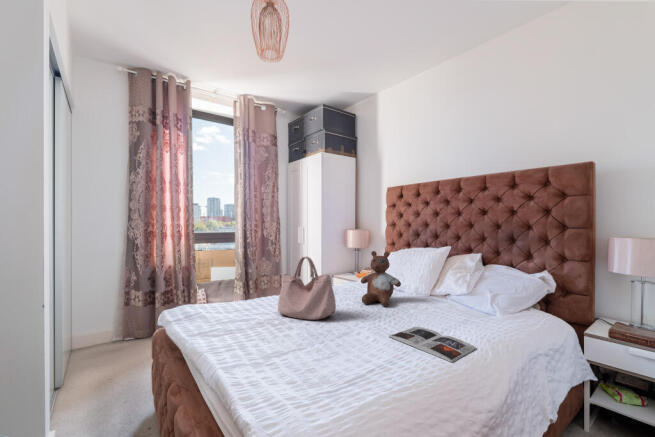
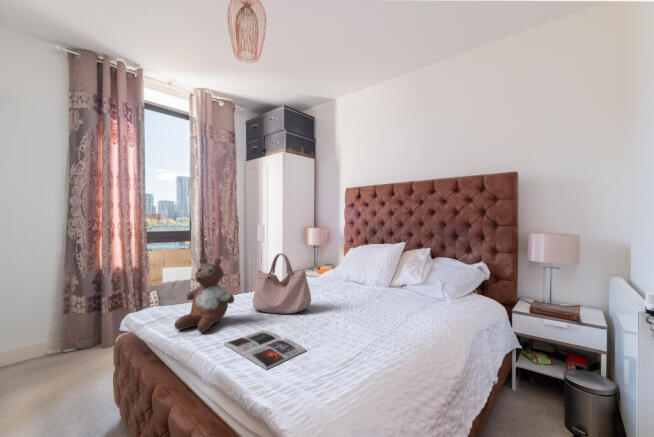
stuffed bear: present [361,251,401,306] -> present [174,257,234,332]
magazine: present [389,327,477,362] -> present [224,330,306,370]

